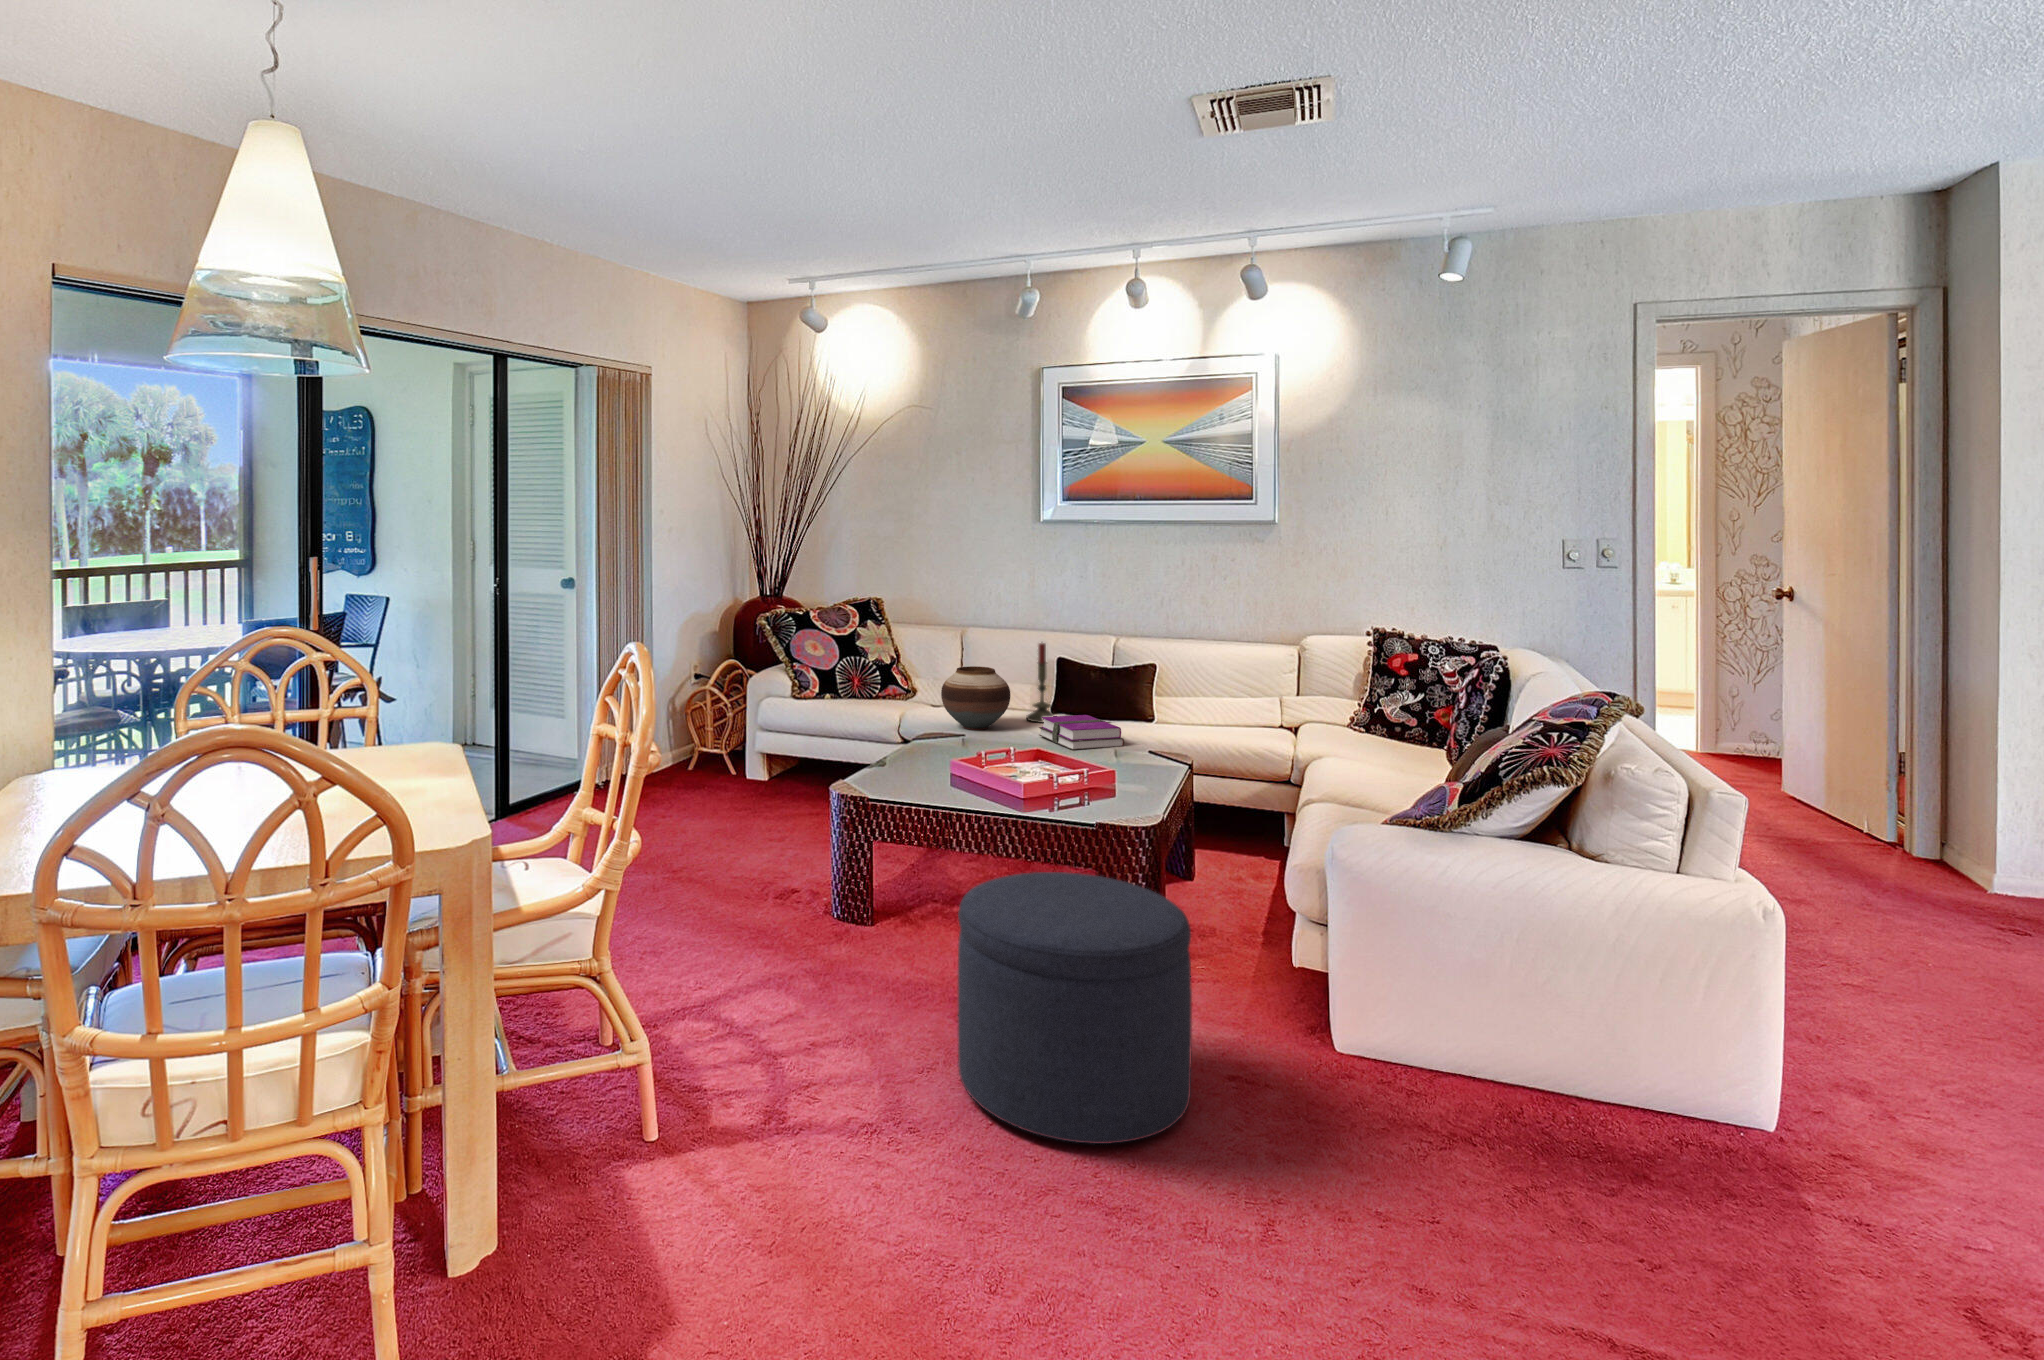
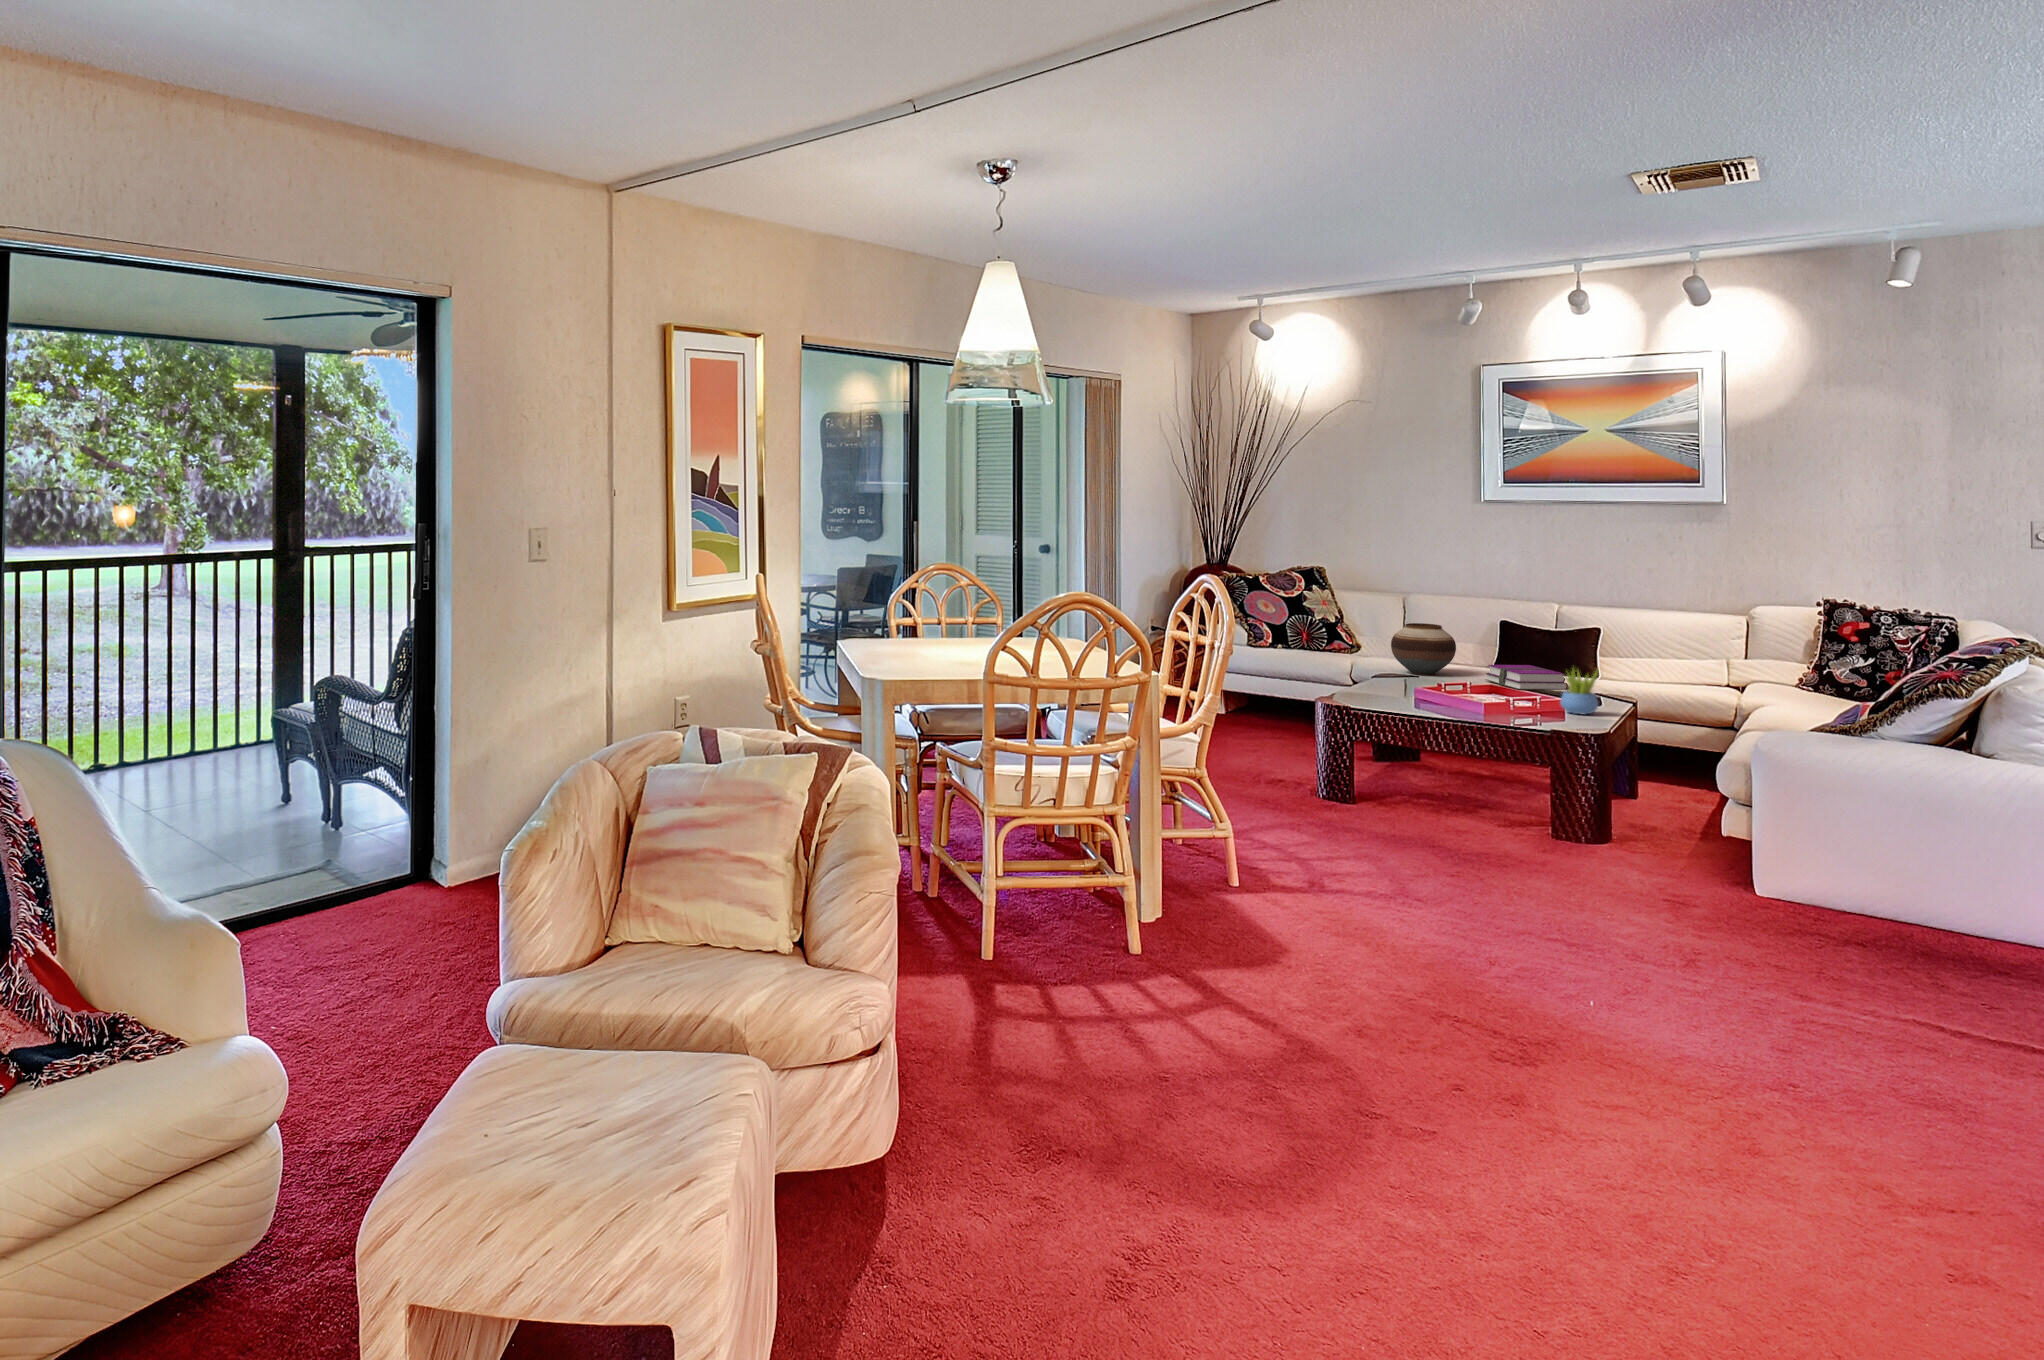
candle: present [1026,643,1054,723] -> none [1468,604,1499,673]
succulent plant: none [1110,731,1152,793] -> present [1560,670,1598,715]
ottoman: present [958,872,1192,1144] -> none [1453,748,1637,906]

